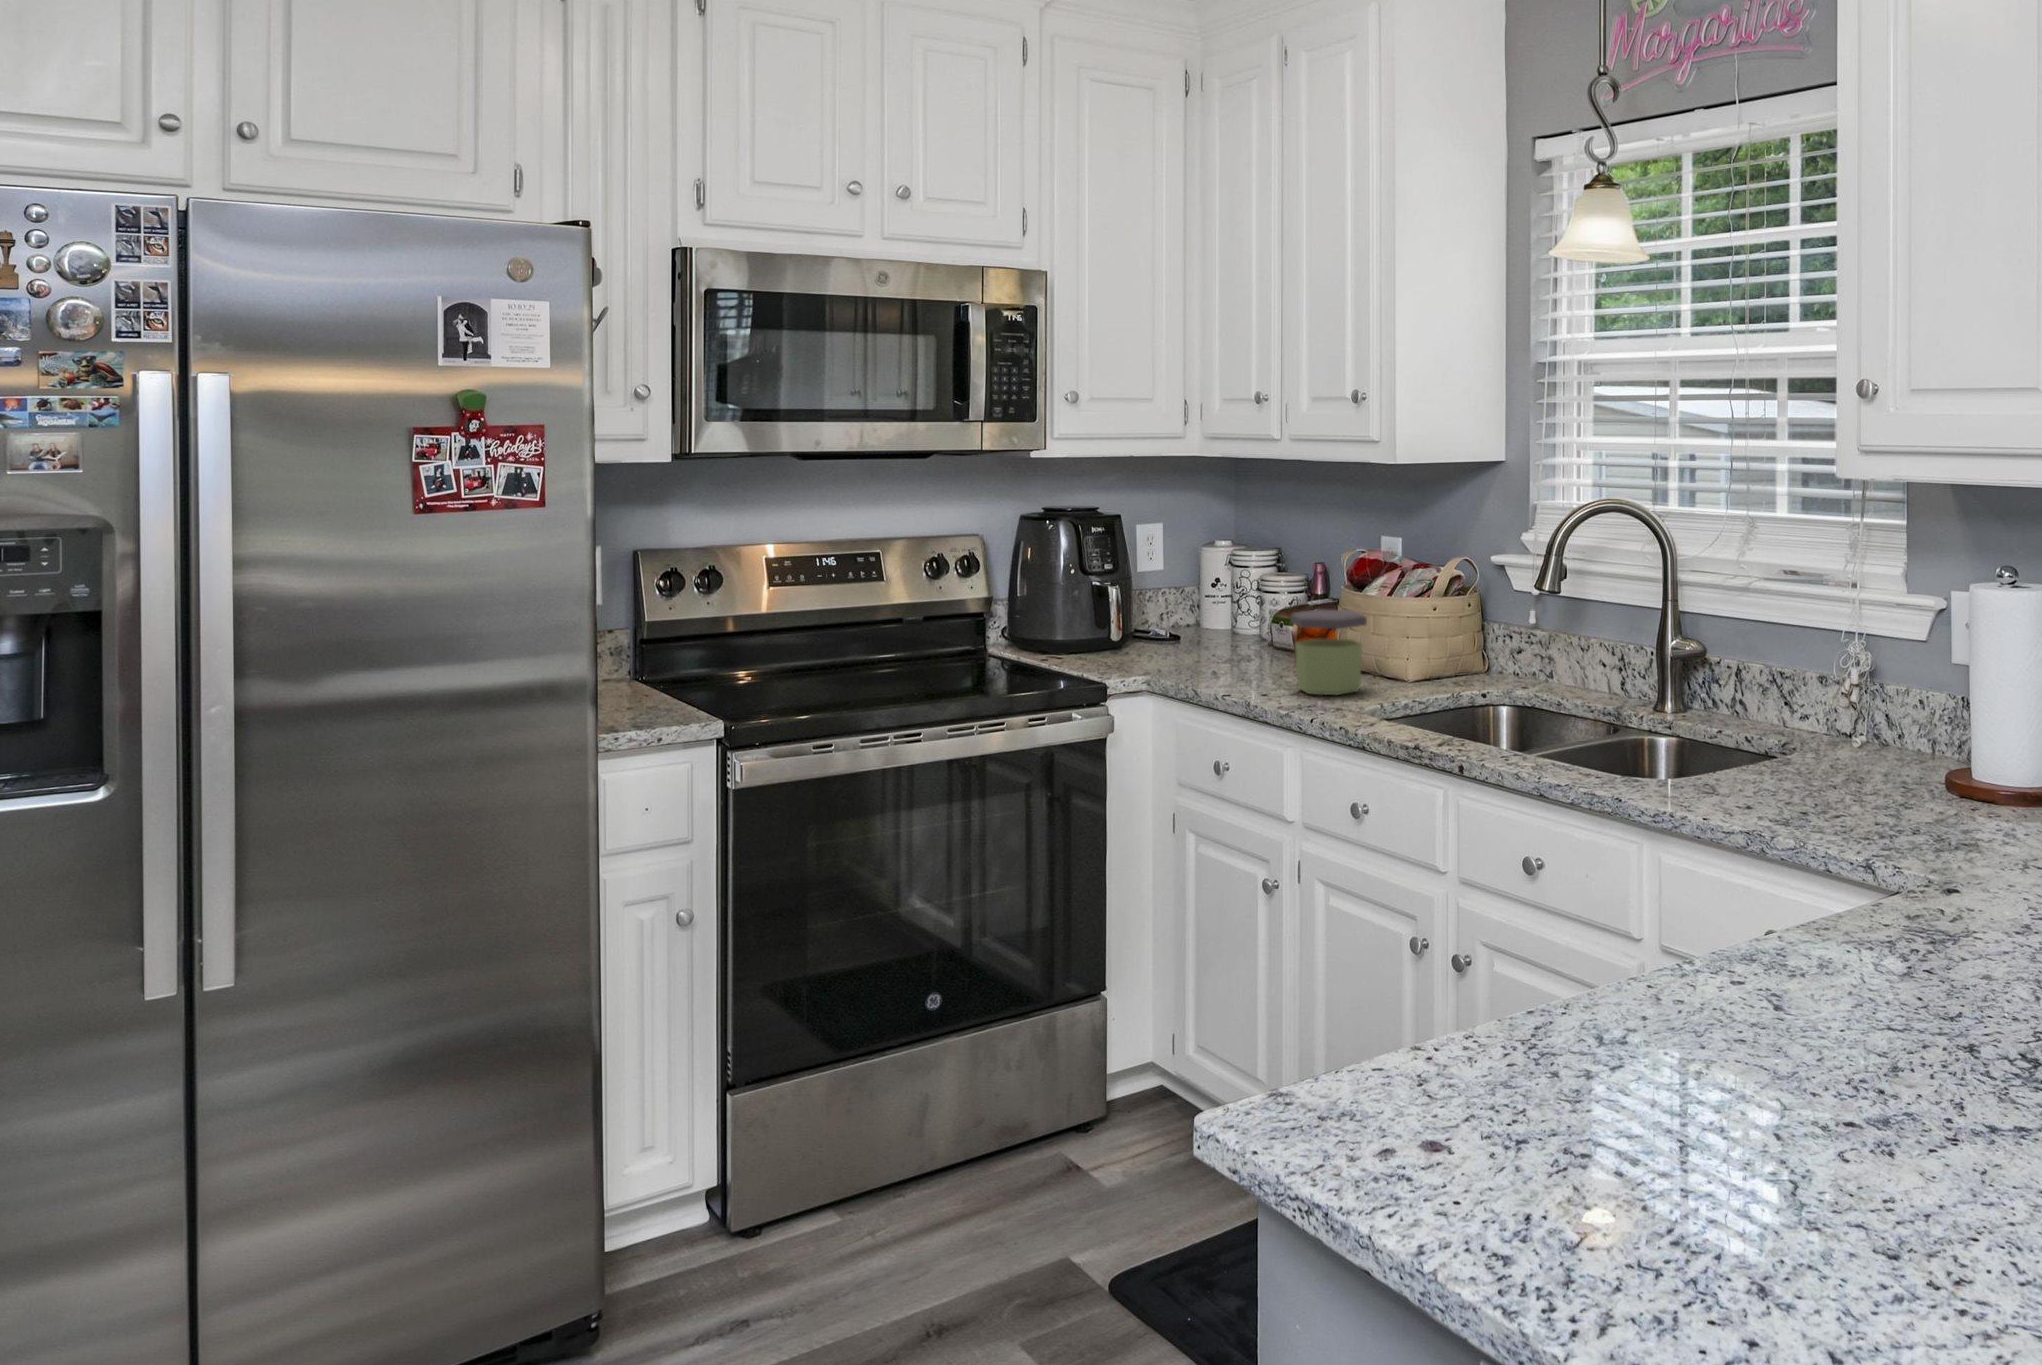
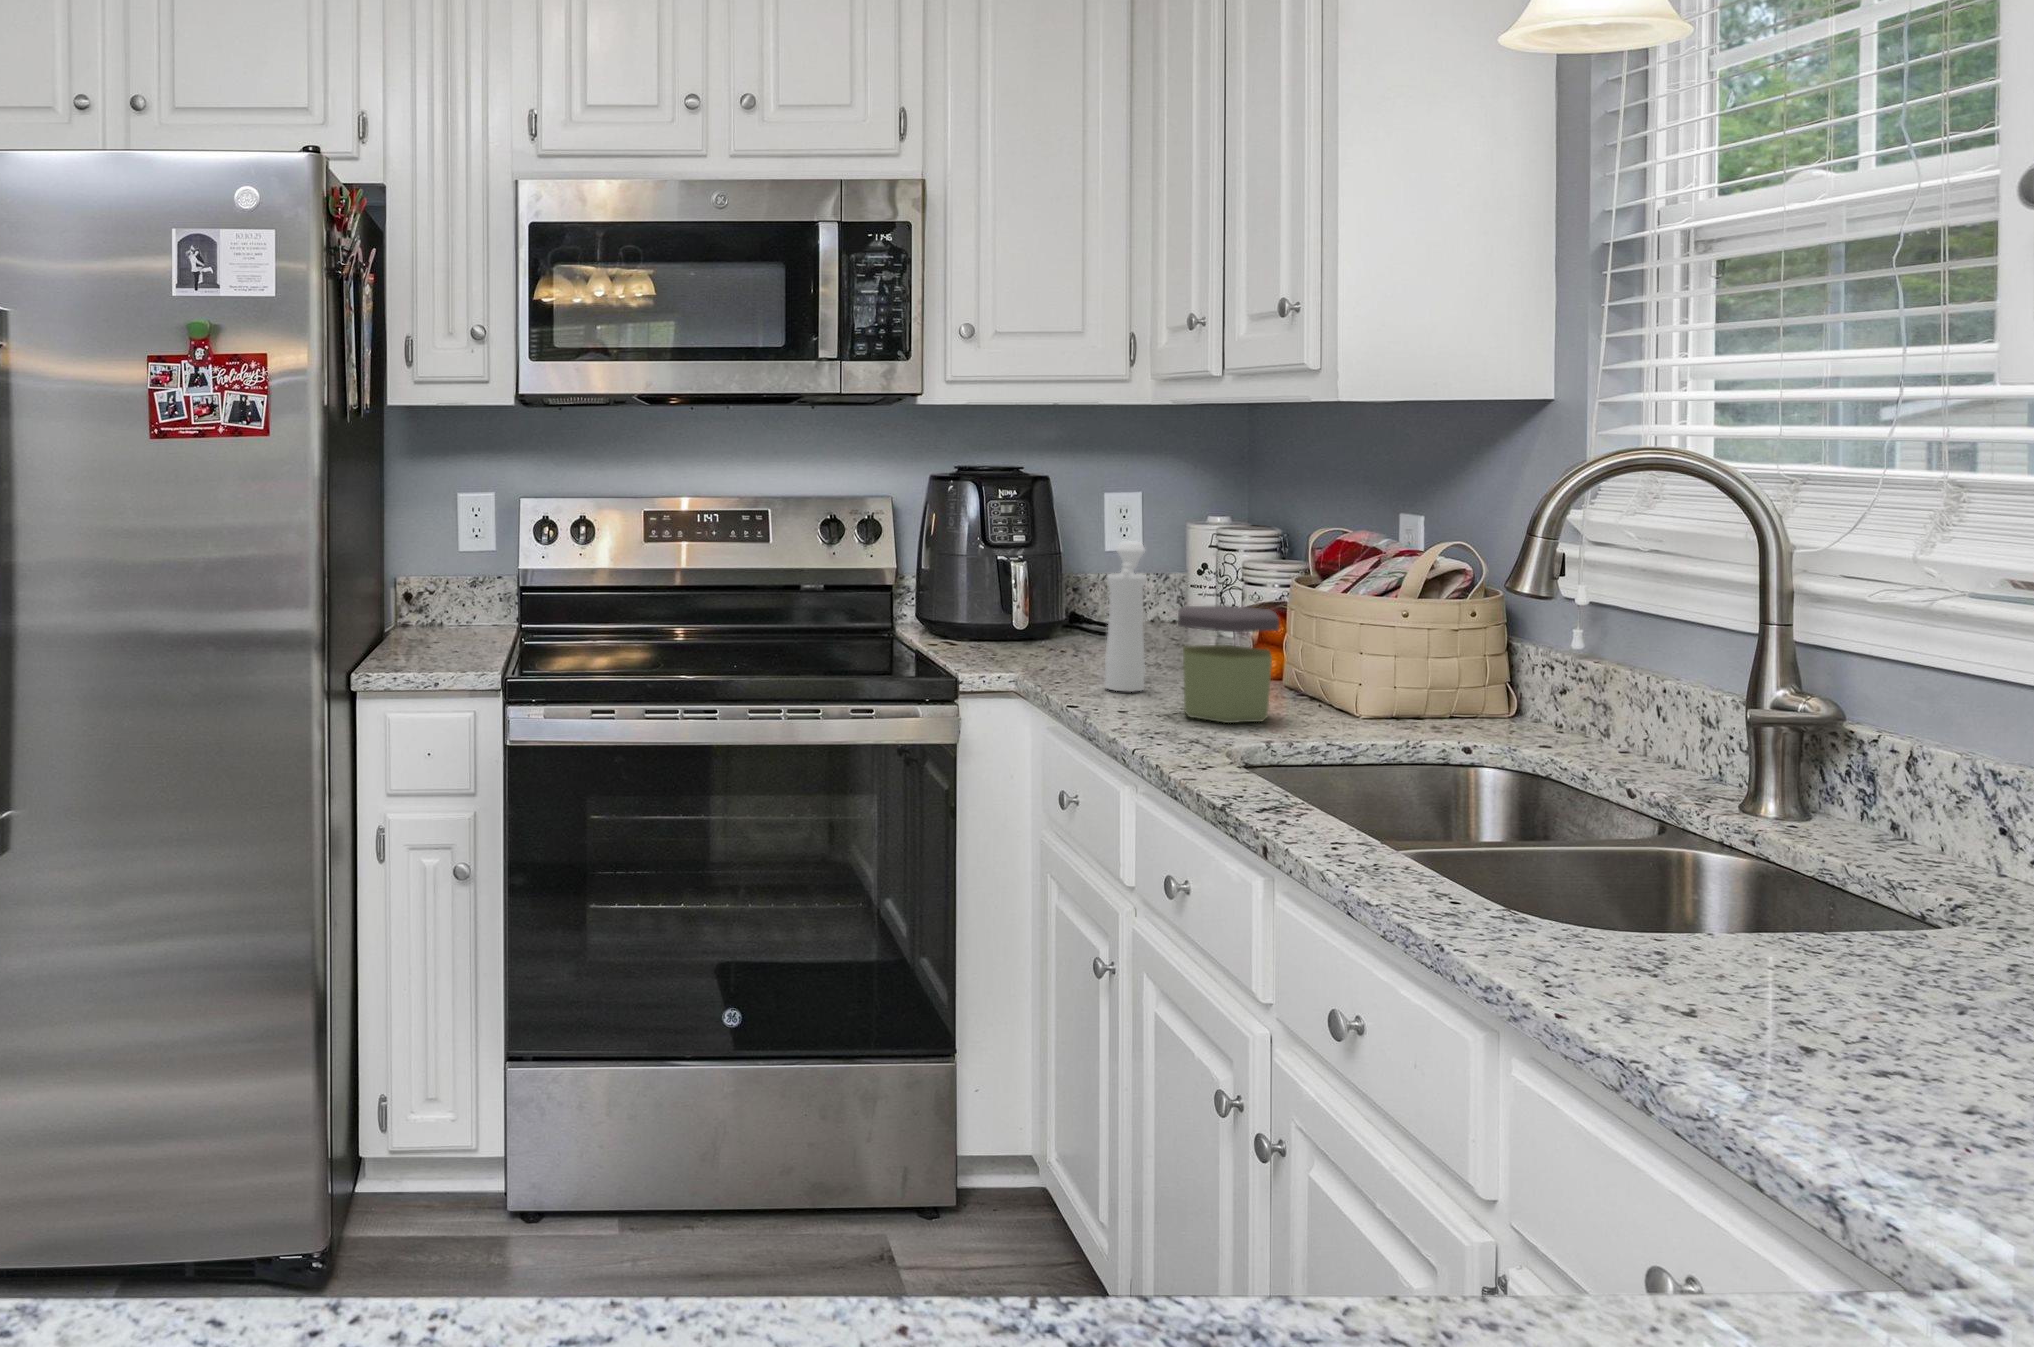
pepper mill: none [1213,564,1251,681] -> present [1105,541,1147,692]

